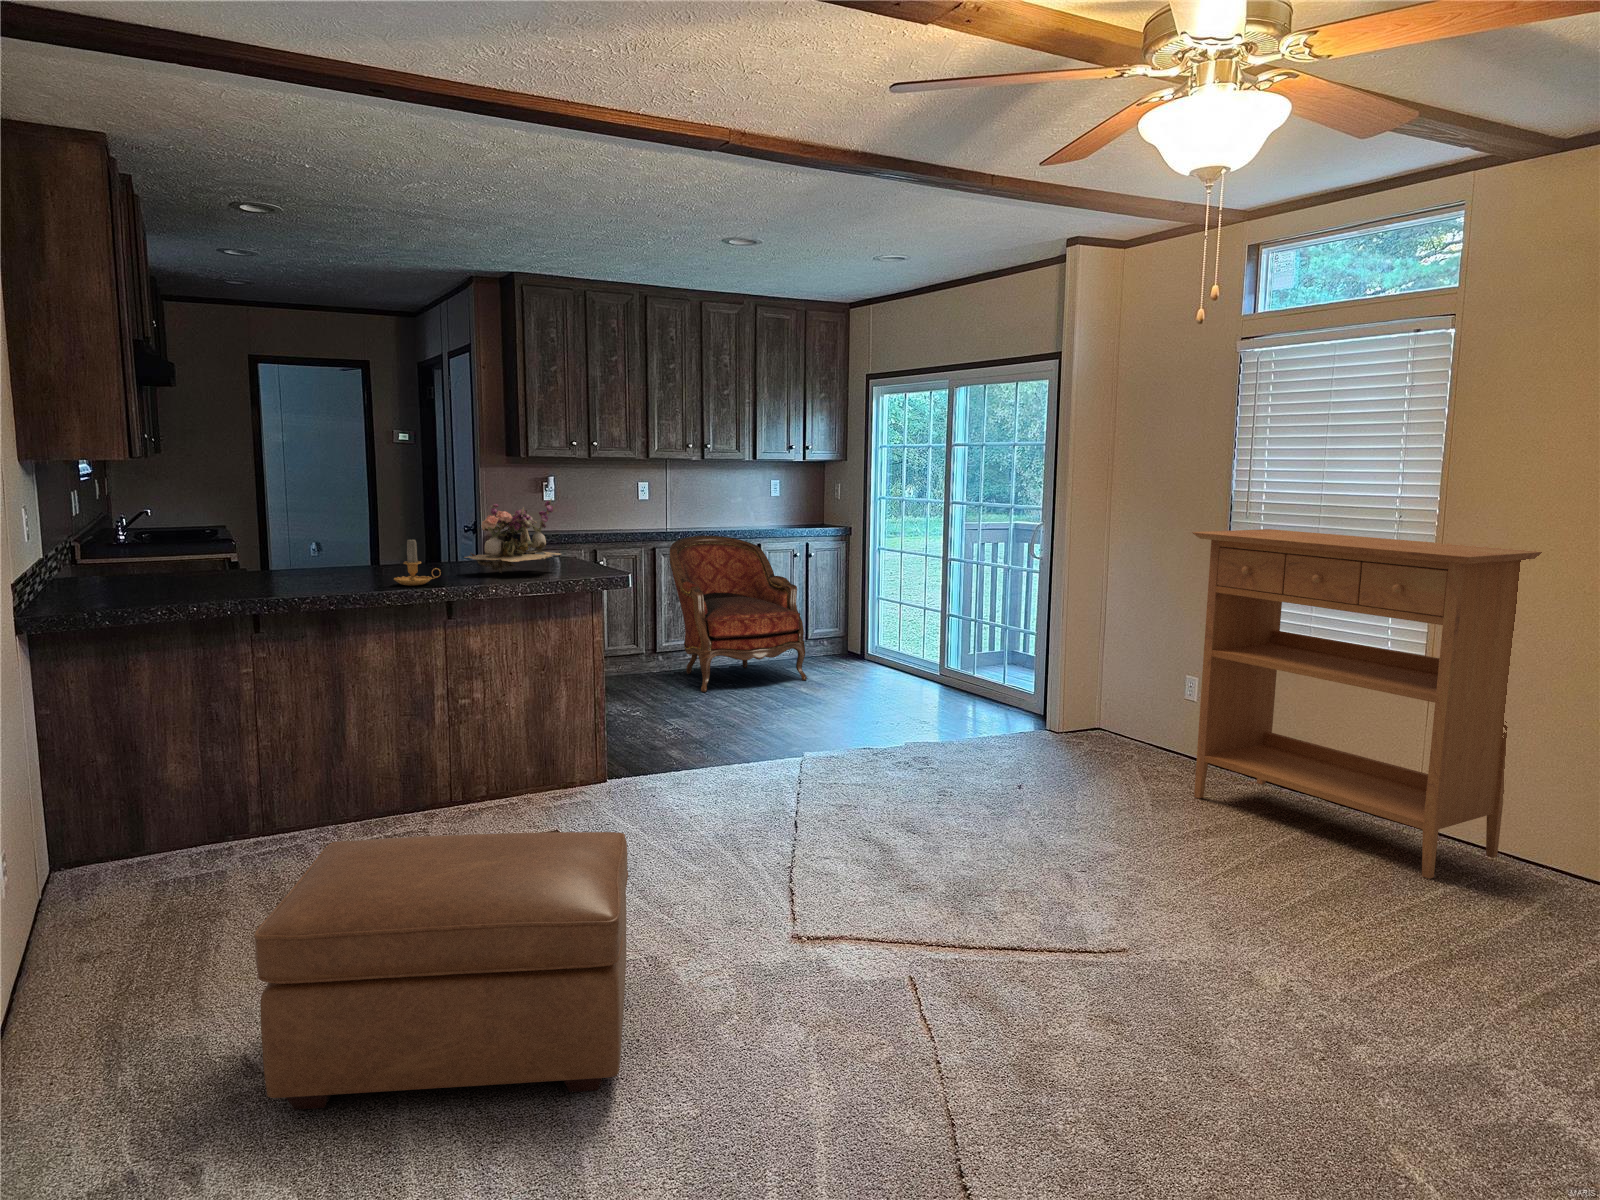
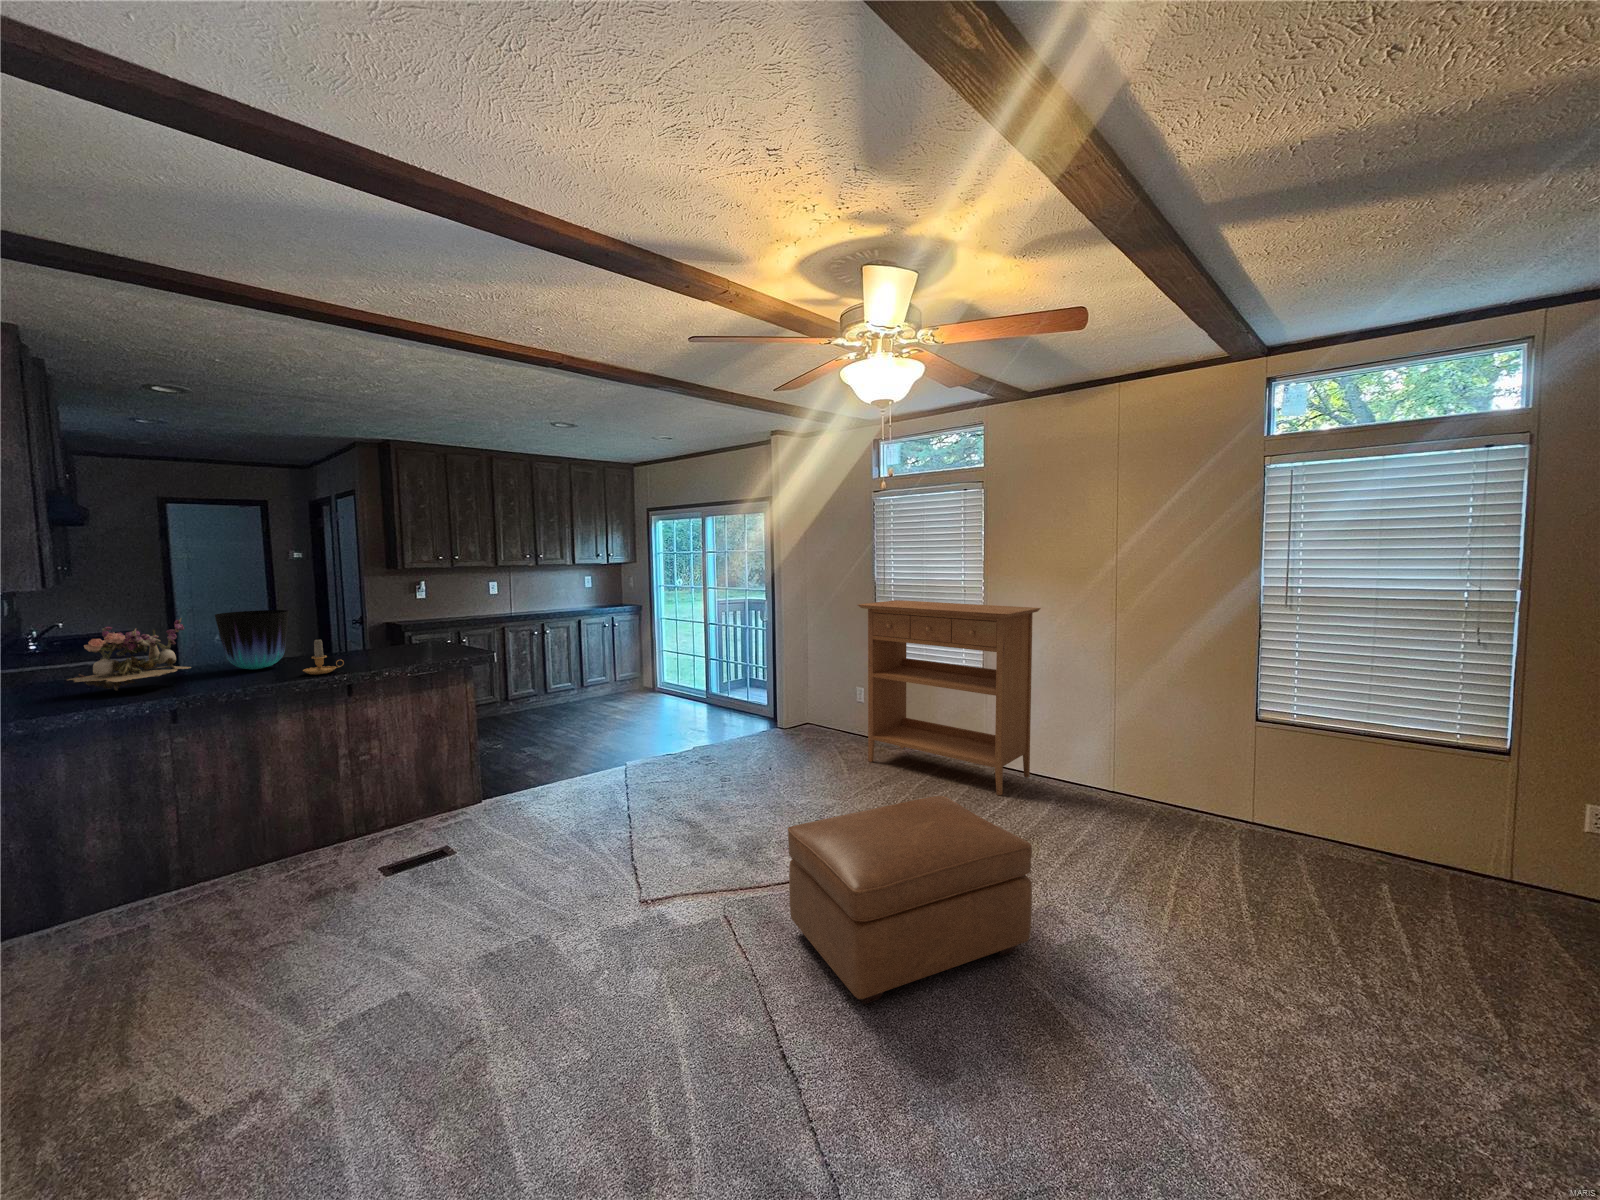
vase: none [300,499,382,575] -> present [215,610,289,669]
flower arrangement: present [465,499,561,572] -> present [68,618,191,690]
armchair: present [670,536,807,692] -> none [517,617,618,724]
ottoman: present [254,832,628,1110] -> present [788,796,1032,1005]

